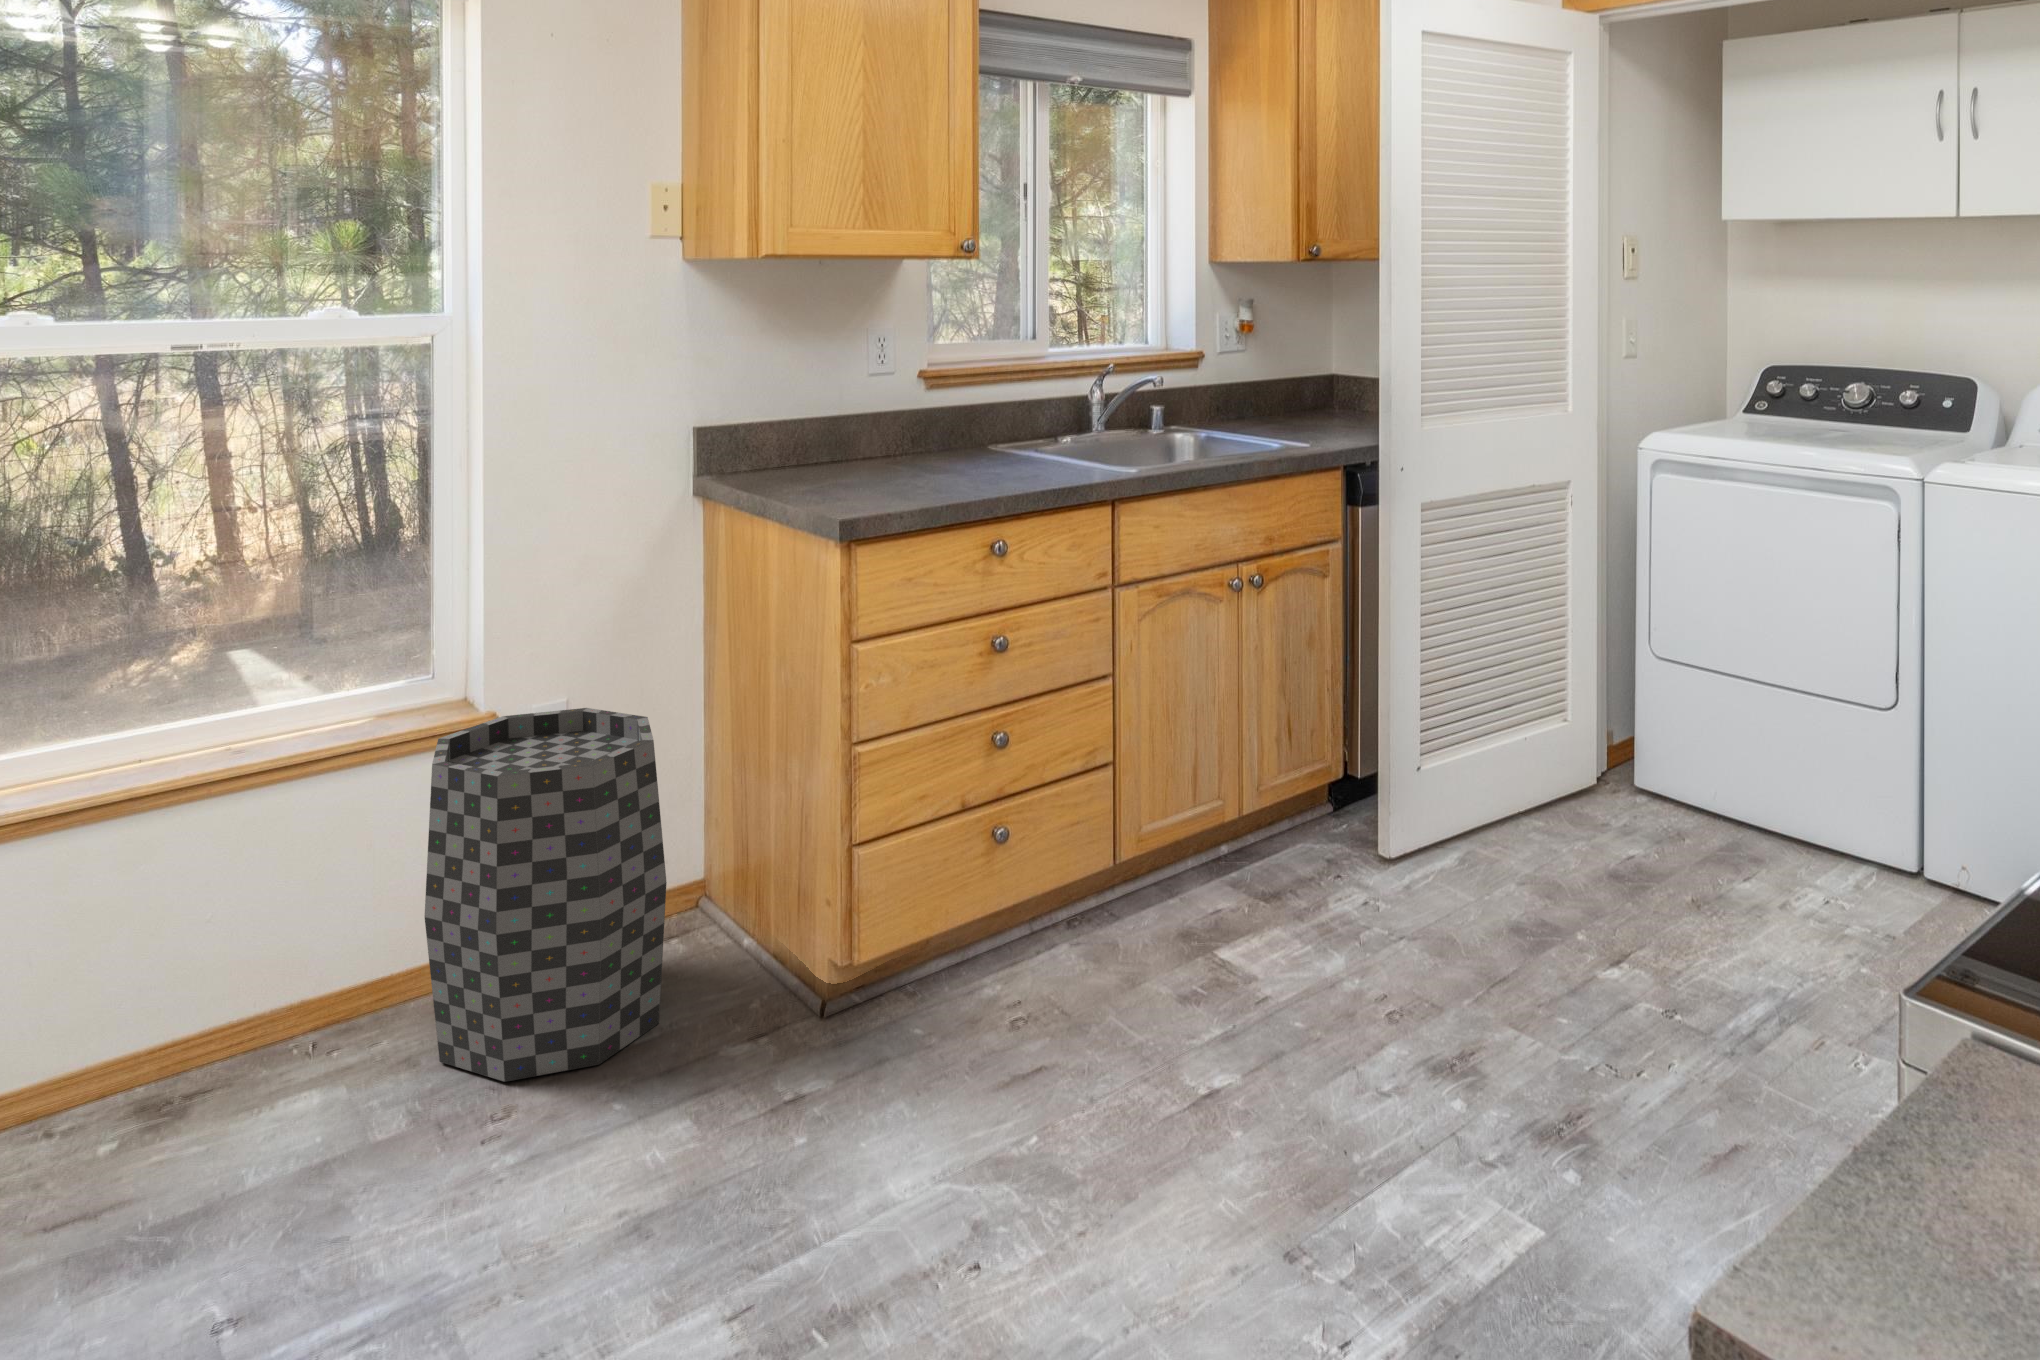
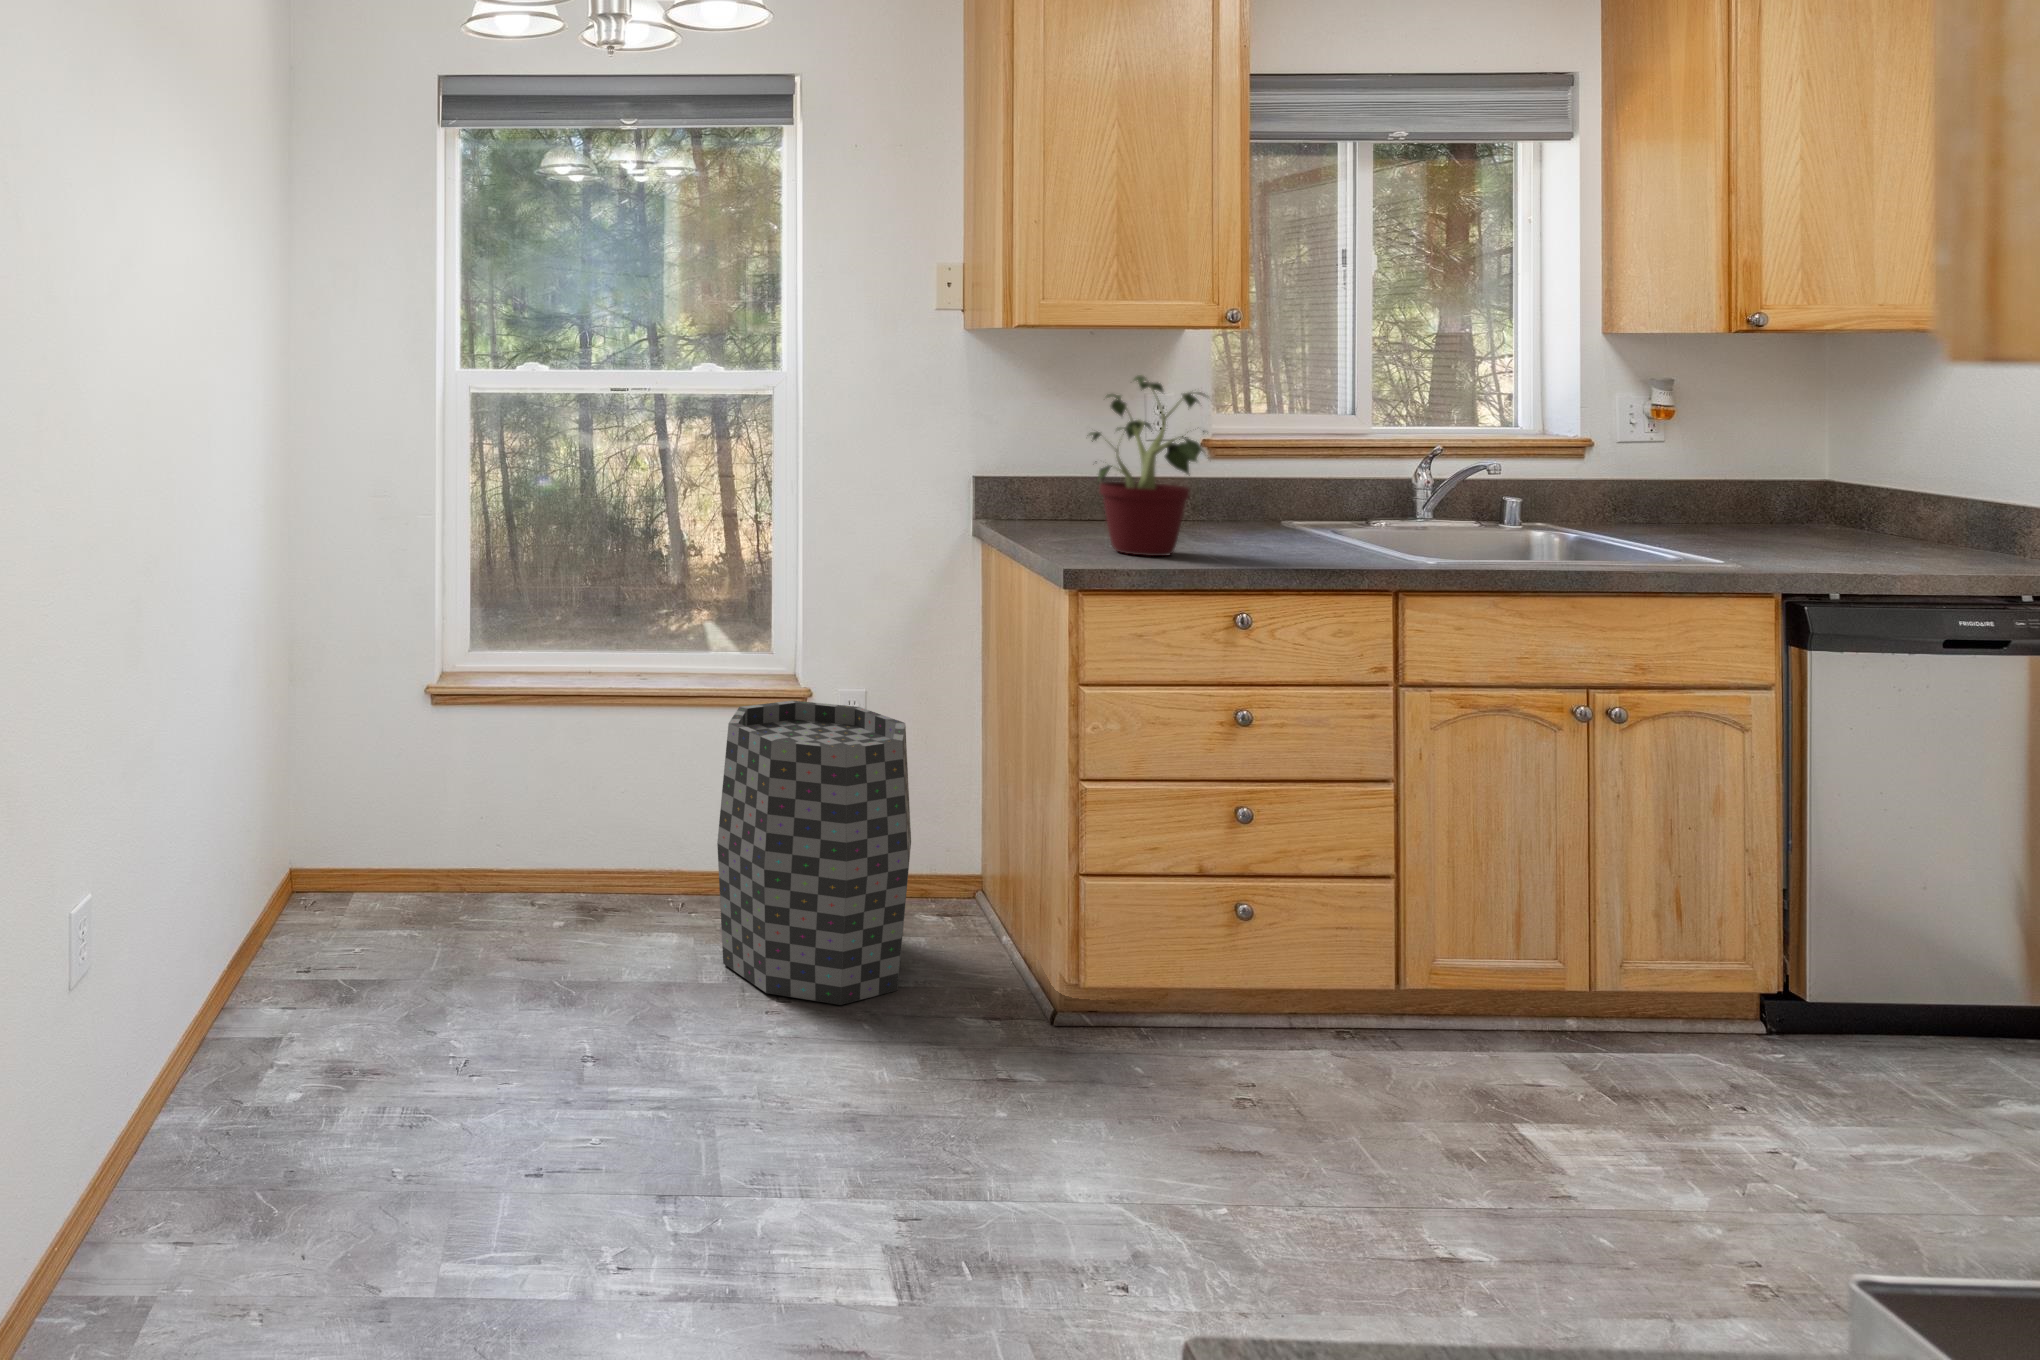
potted plant: none [831,306,953,496] -> present [1087,375,1208,556]

